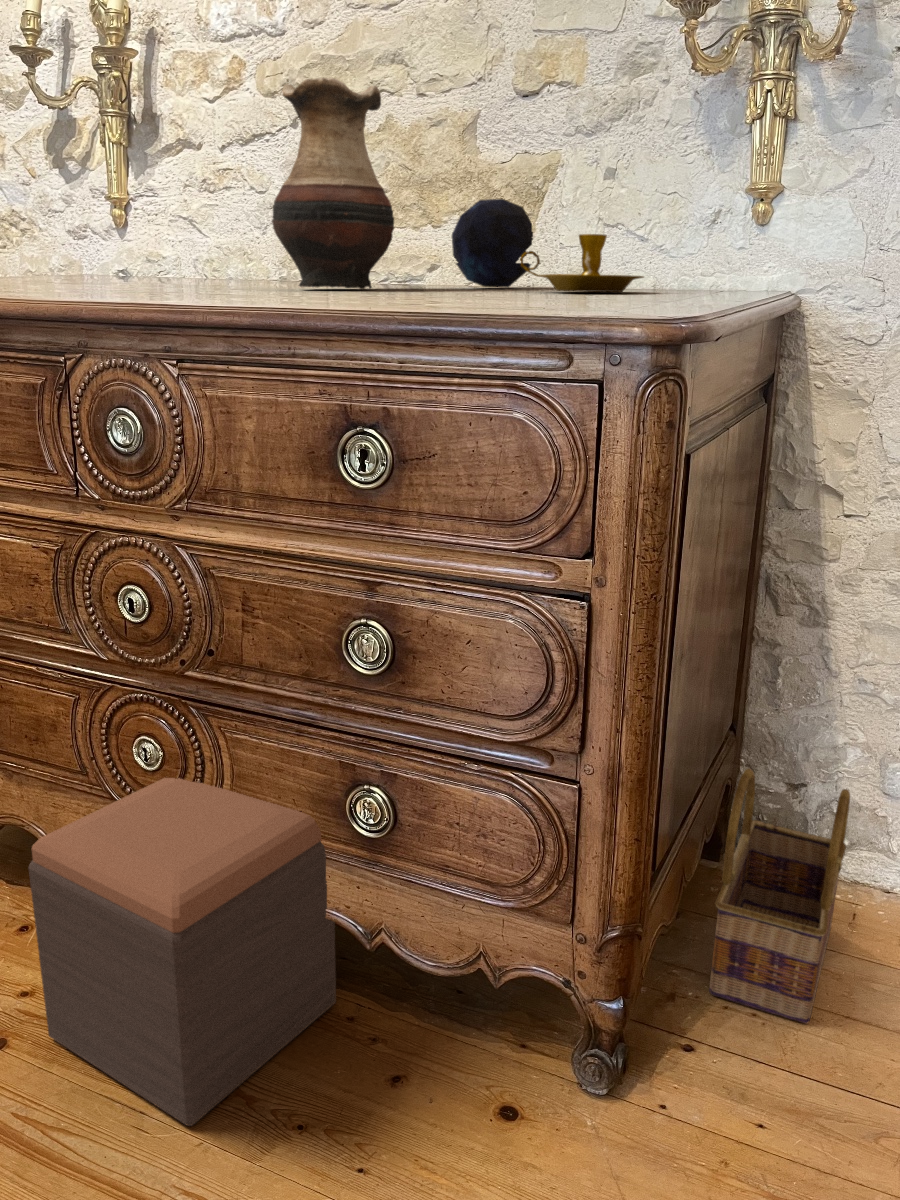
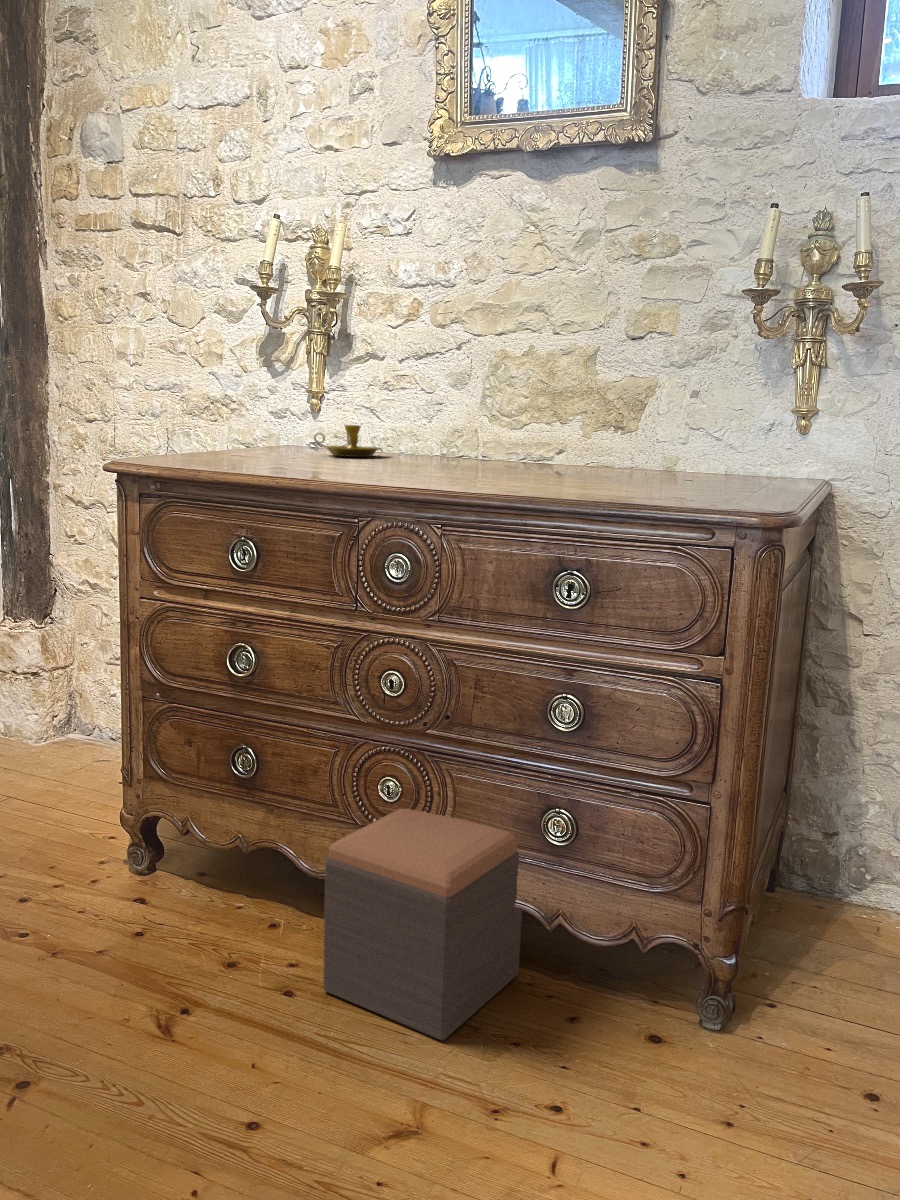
vase: present [272,77,394,289] -> none [462,333,547,470]
decorative orb: present [452,199,533,287] -> none [579,408,640,468]
candlestick: present [520,234,644,292] -> present [314,425,382,457]
basket: present [709,769,850,1024] -> none [782,811,877,992]

